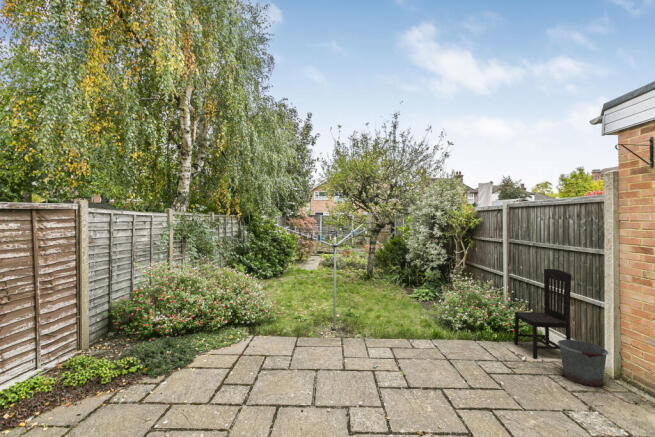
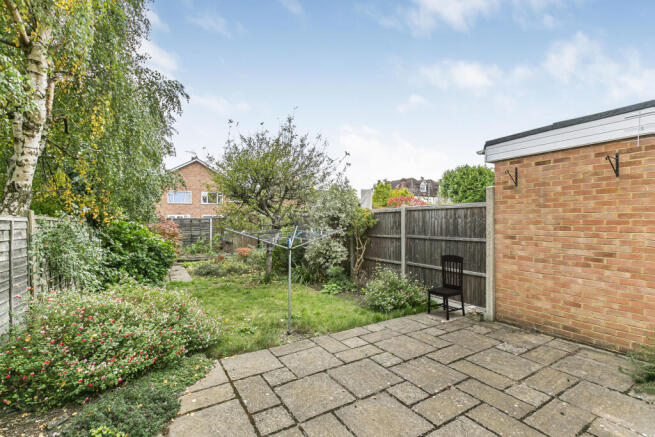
bucket: present [558,340,608,386] -> none [466,301,494,328]

